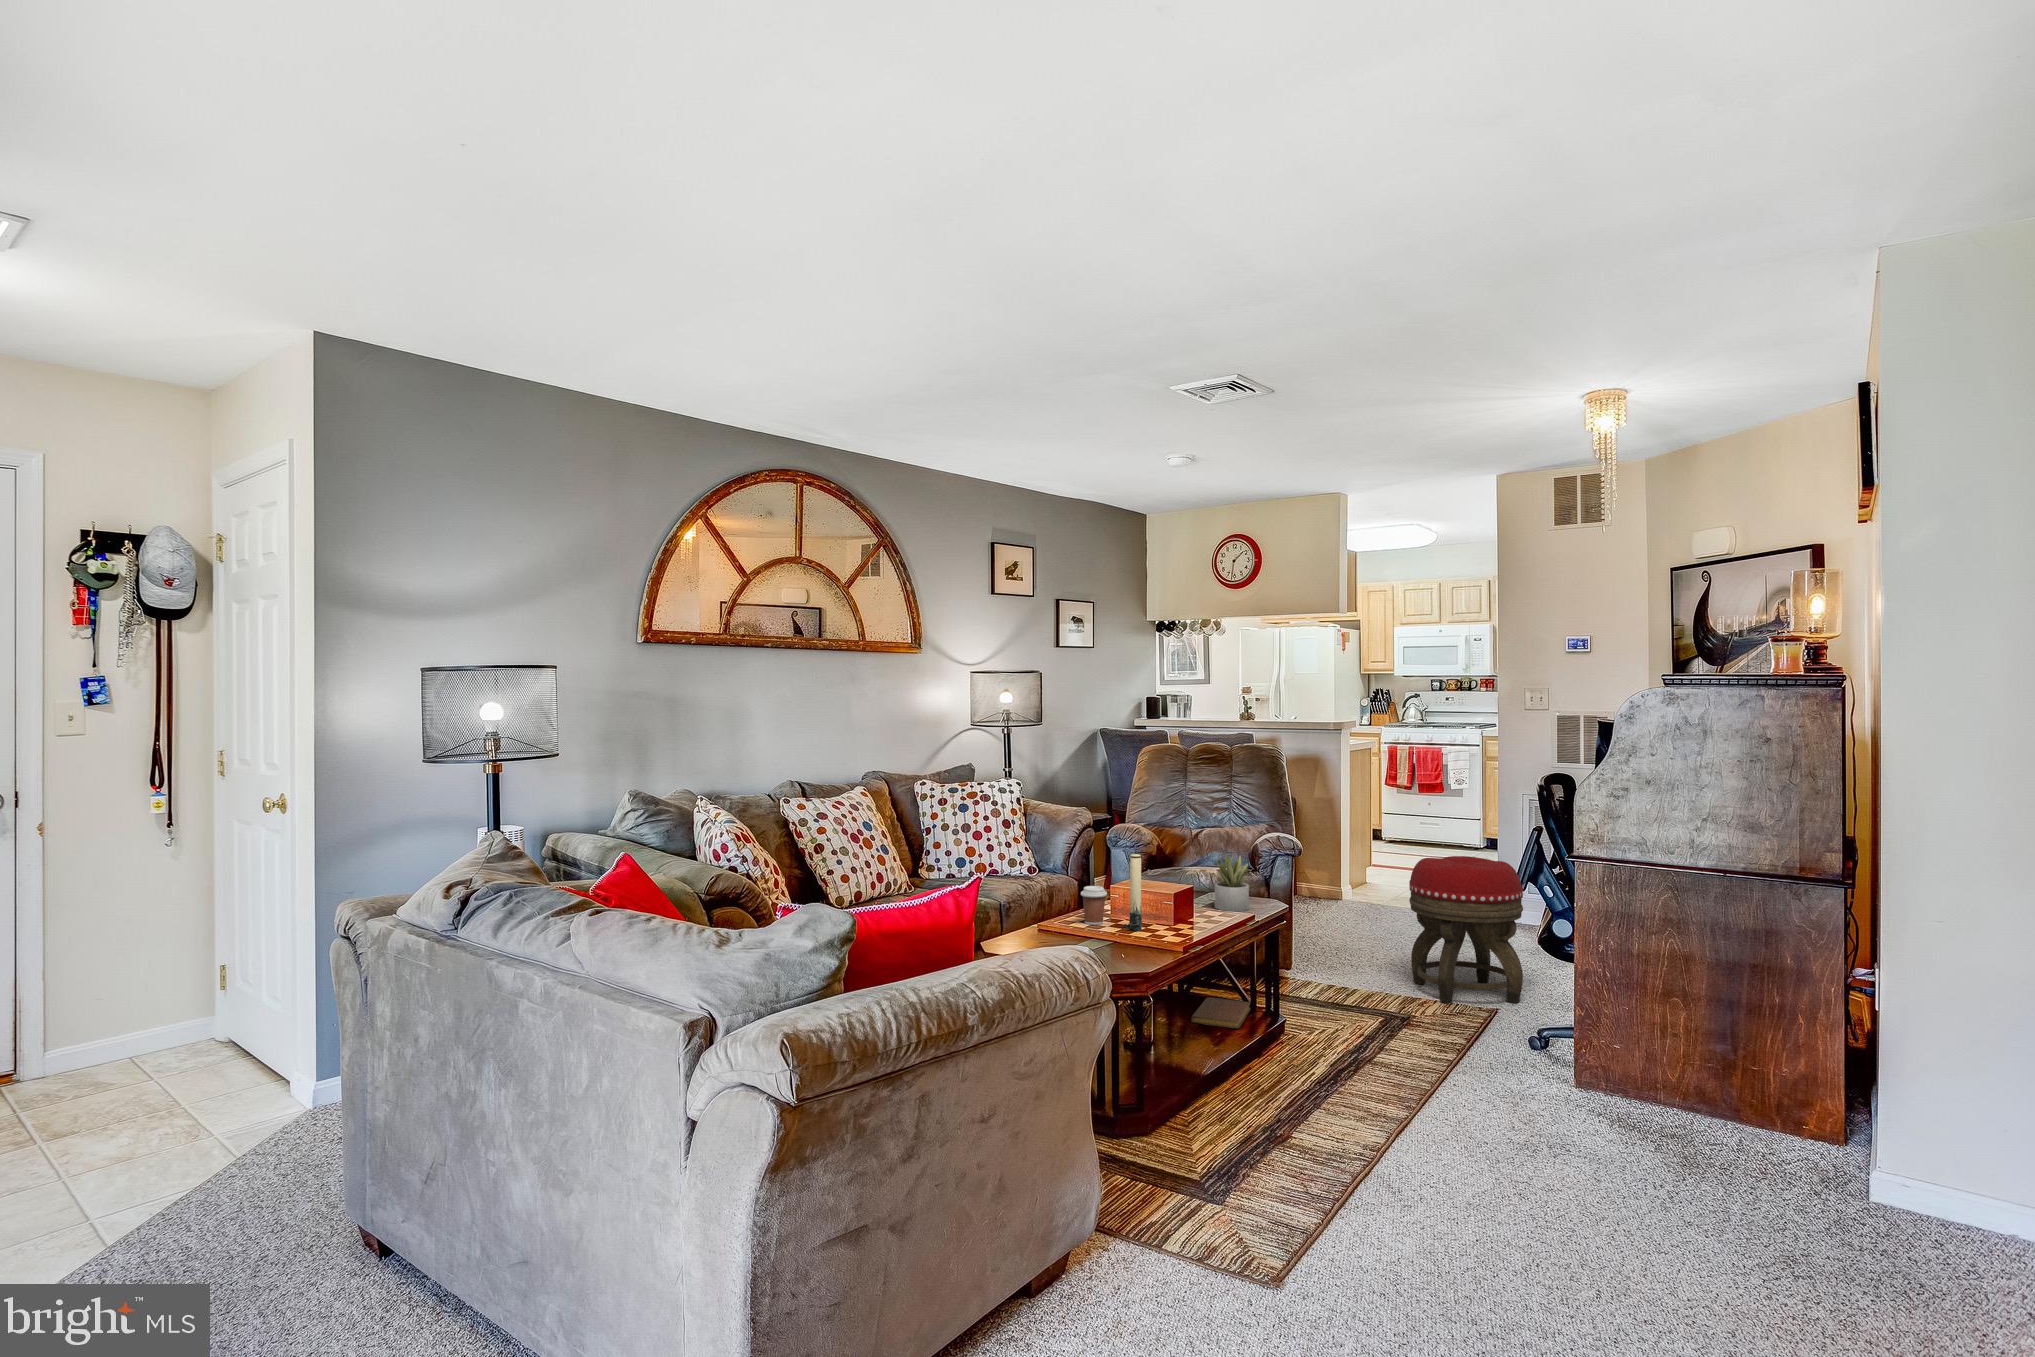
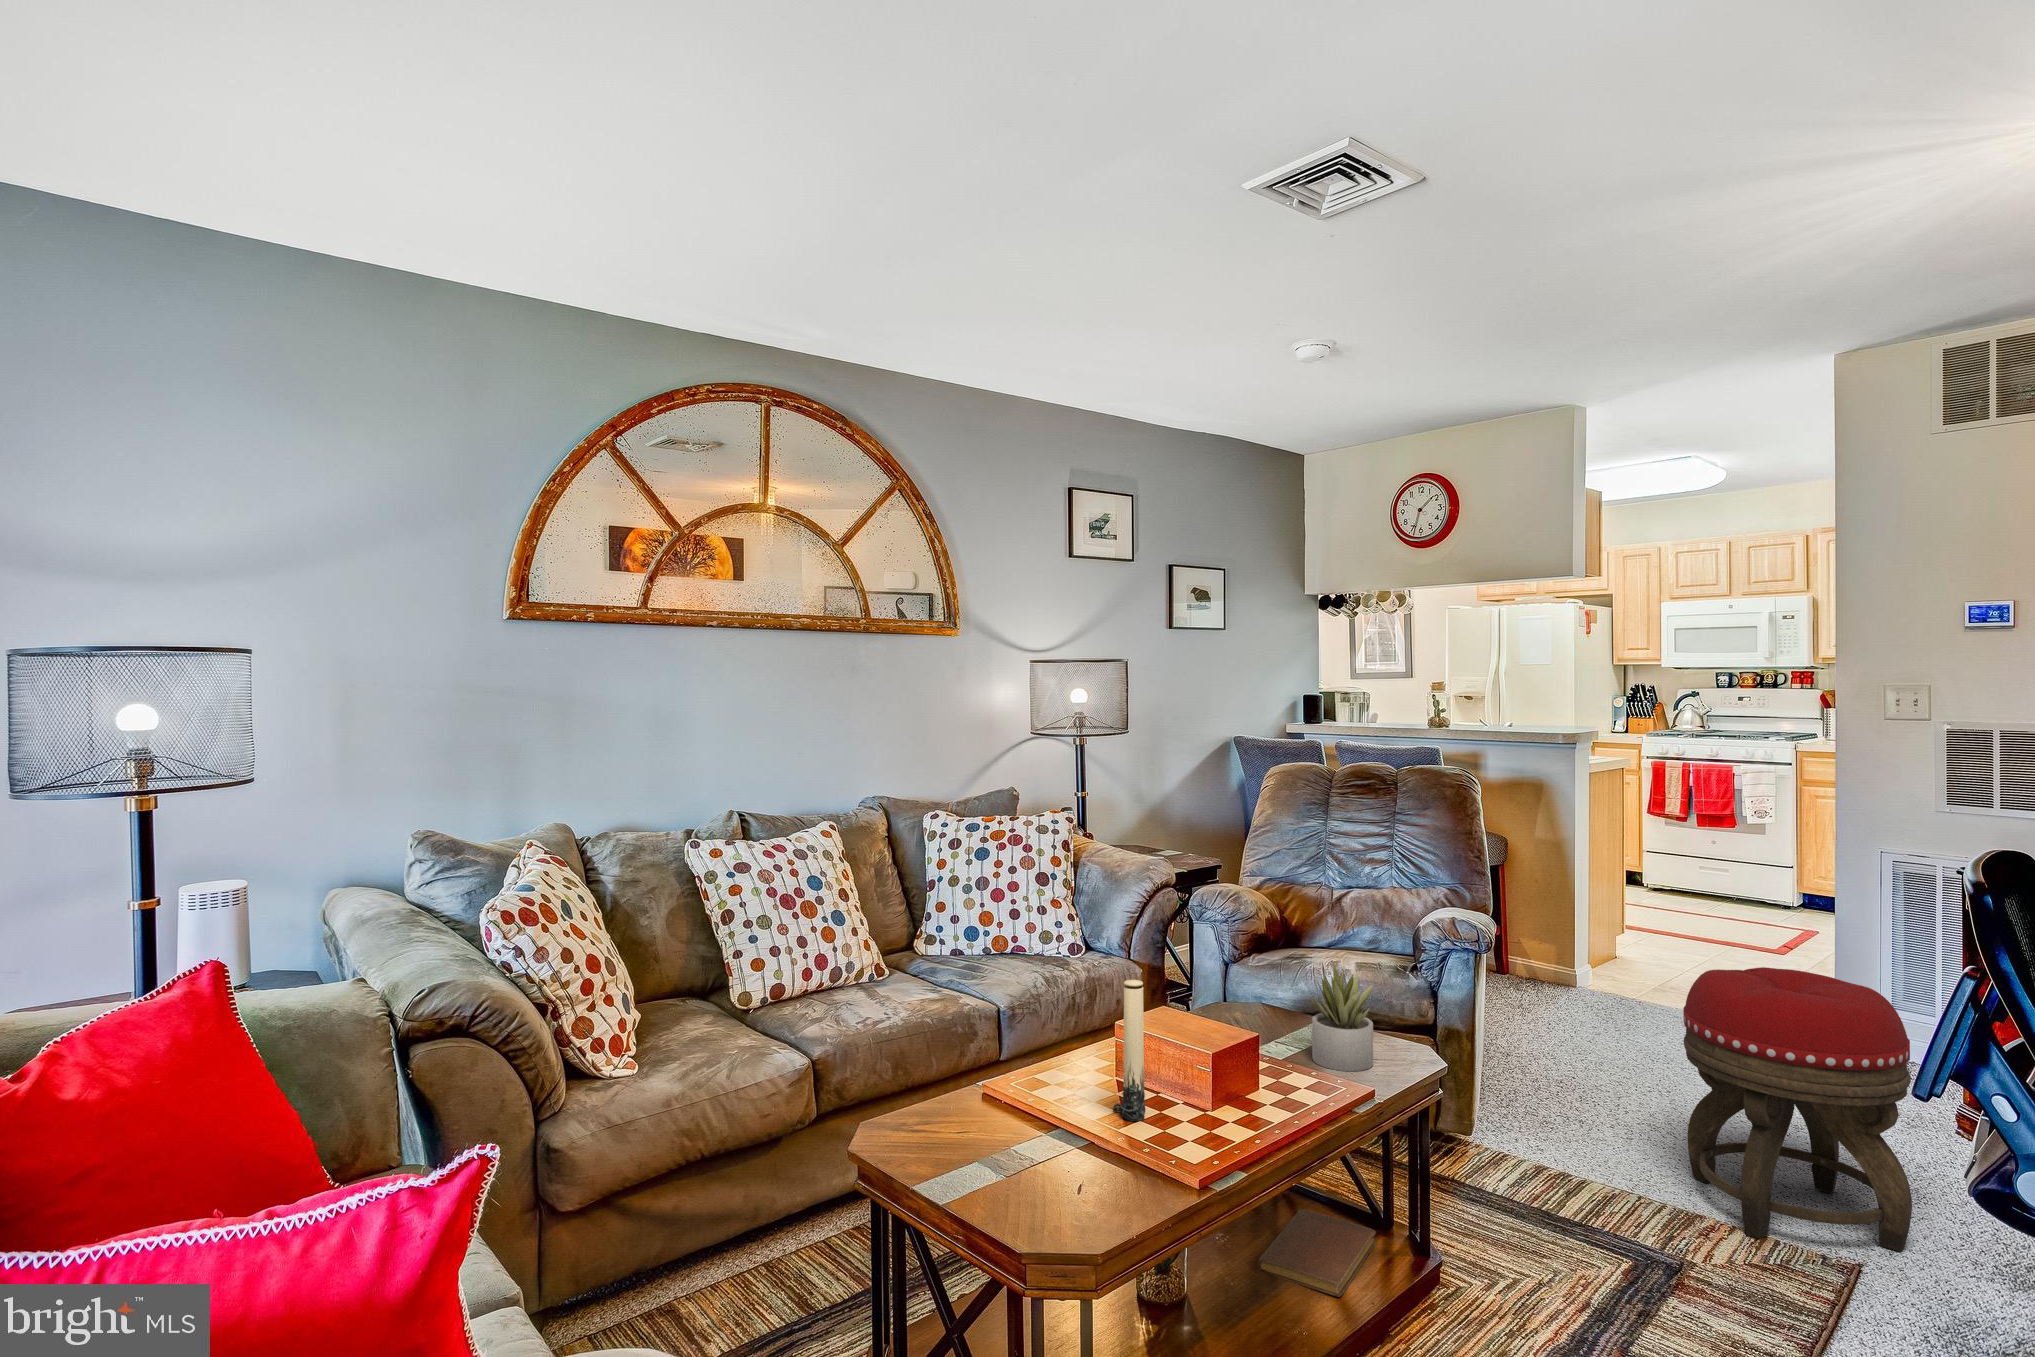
coffee cup: present [1081,886,1107,925] -> none [1051,1022,1097,1095]

